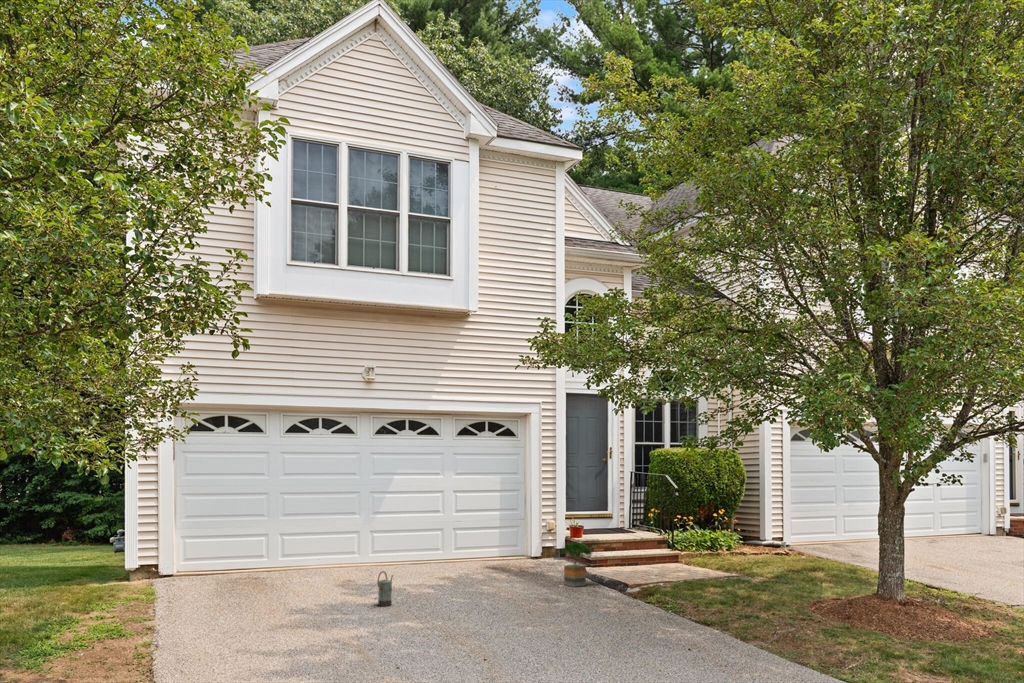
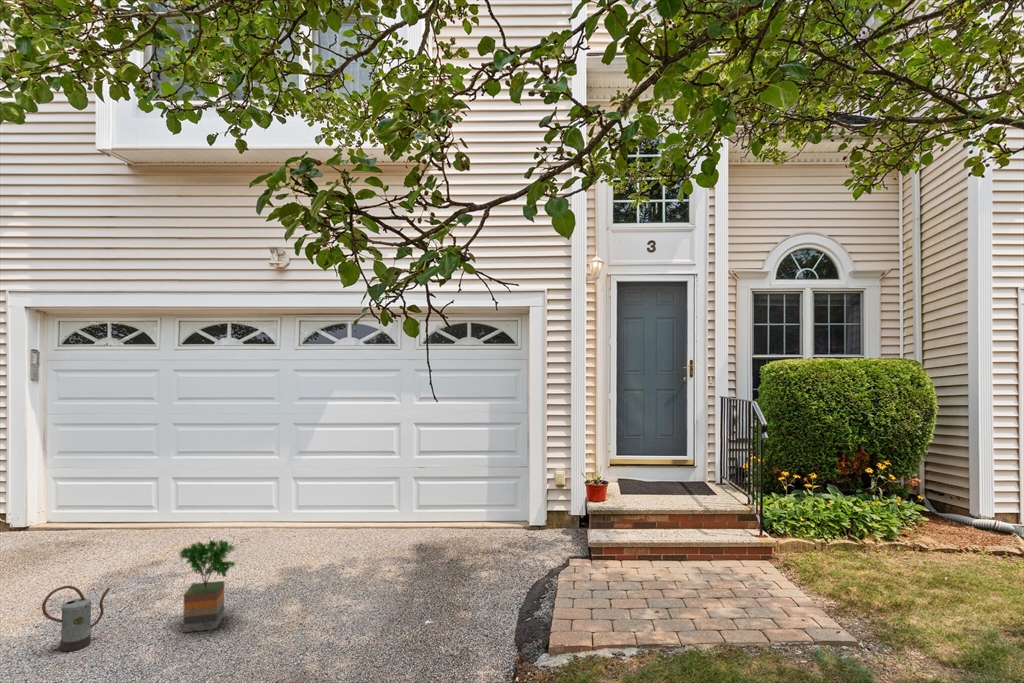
potted tree: present [561,543,592,587] -> present [179,540,235,632]

